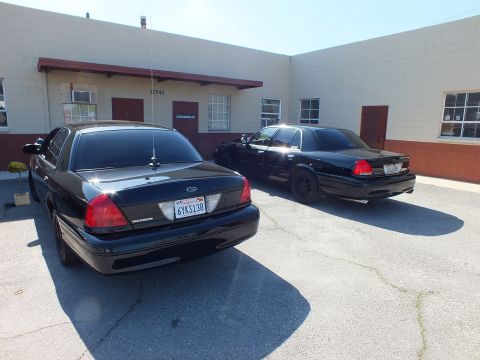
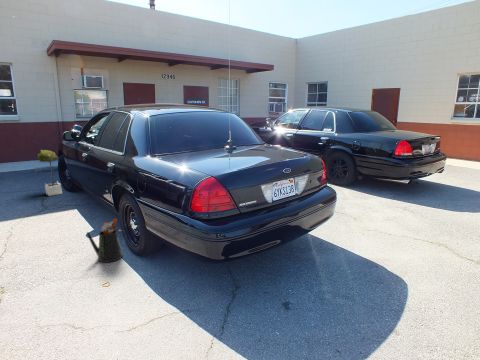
watering can: none [15,228,54,272] -> present [87,219,123,262]

